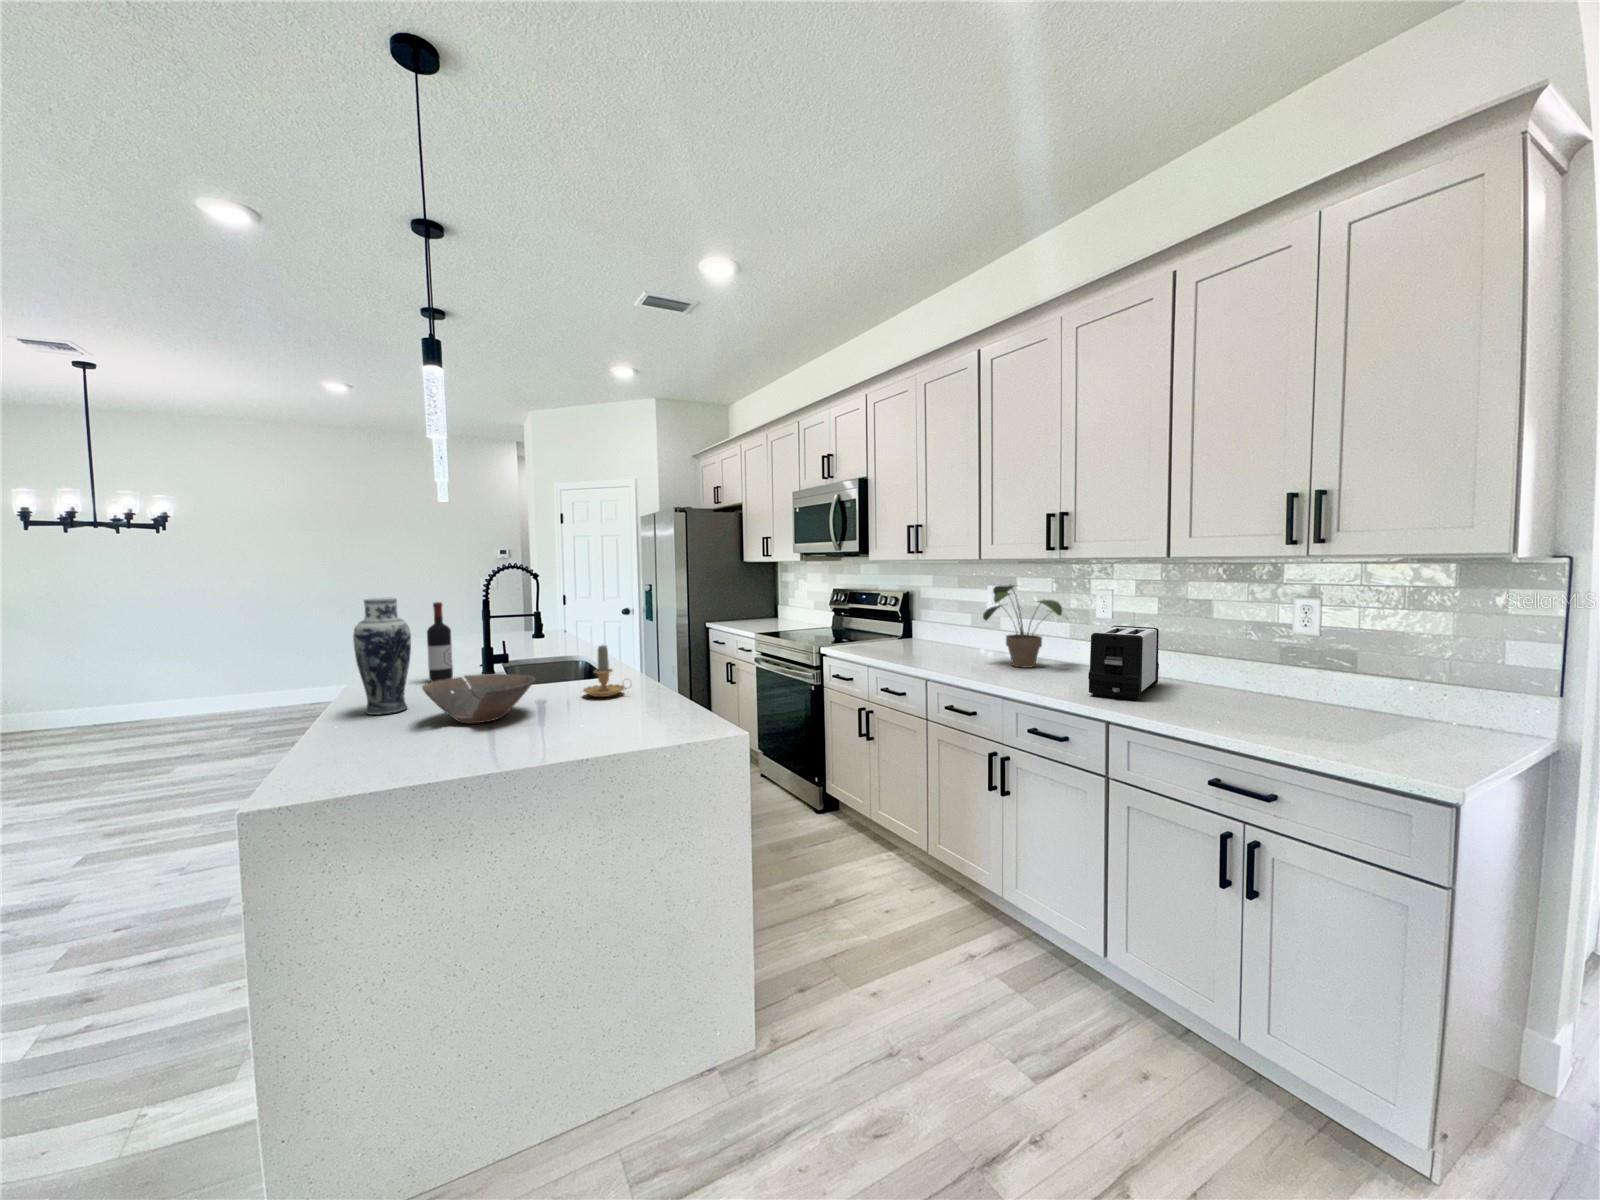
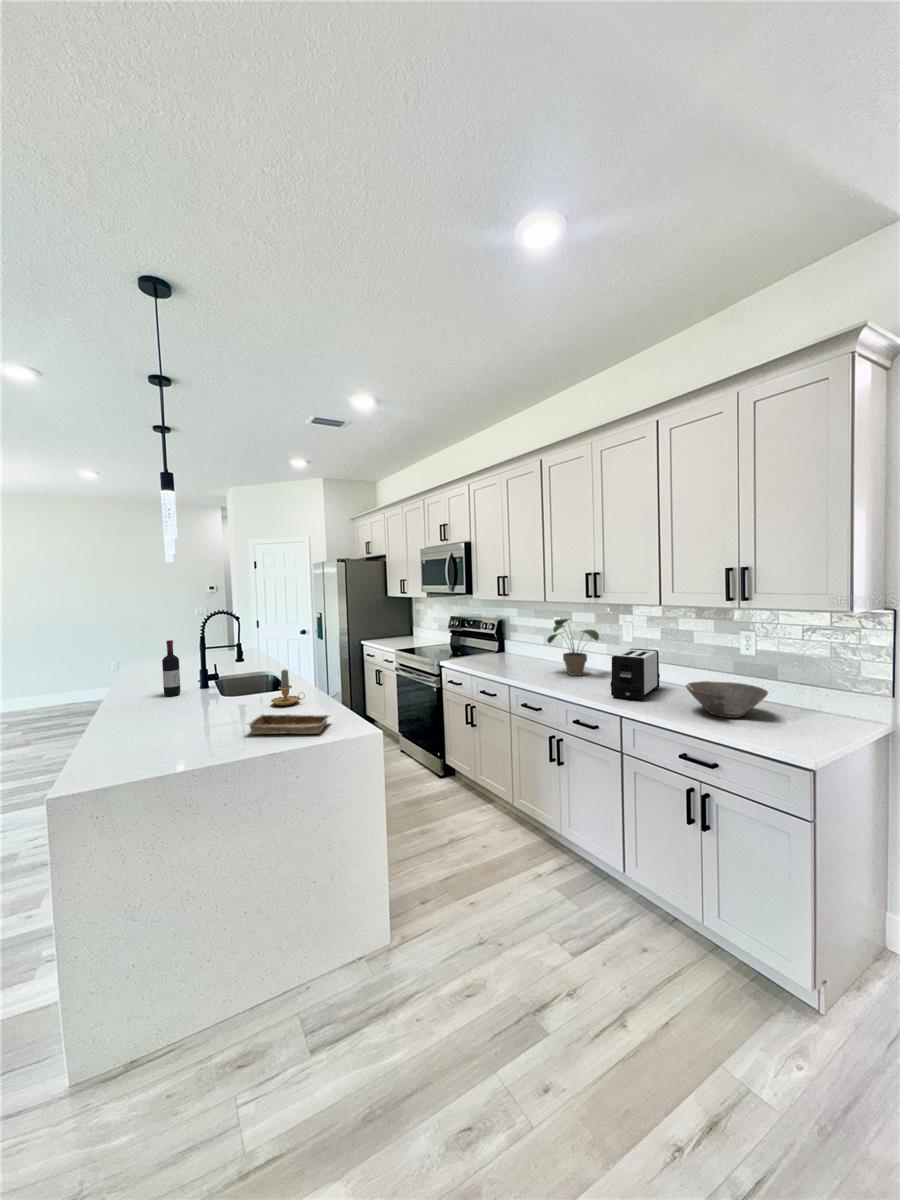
vase: present [353,597,411,715] -> none [114,642,153,723]
bowl: present [422,674,535,724] -> present [686,681,768,718]
tray: none [545,706,673,735] -> present [248,714,330,734]

